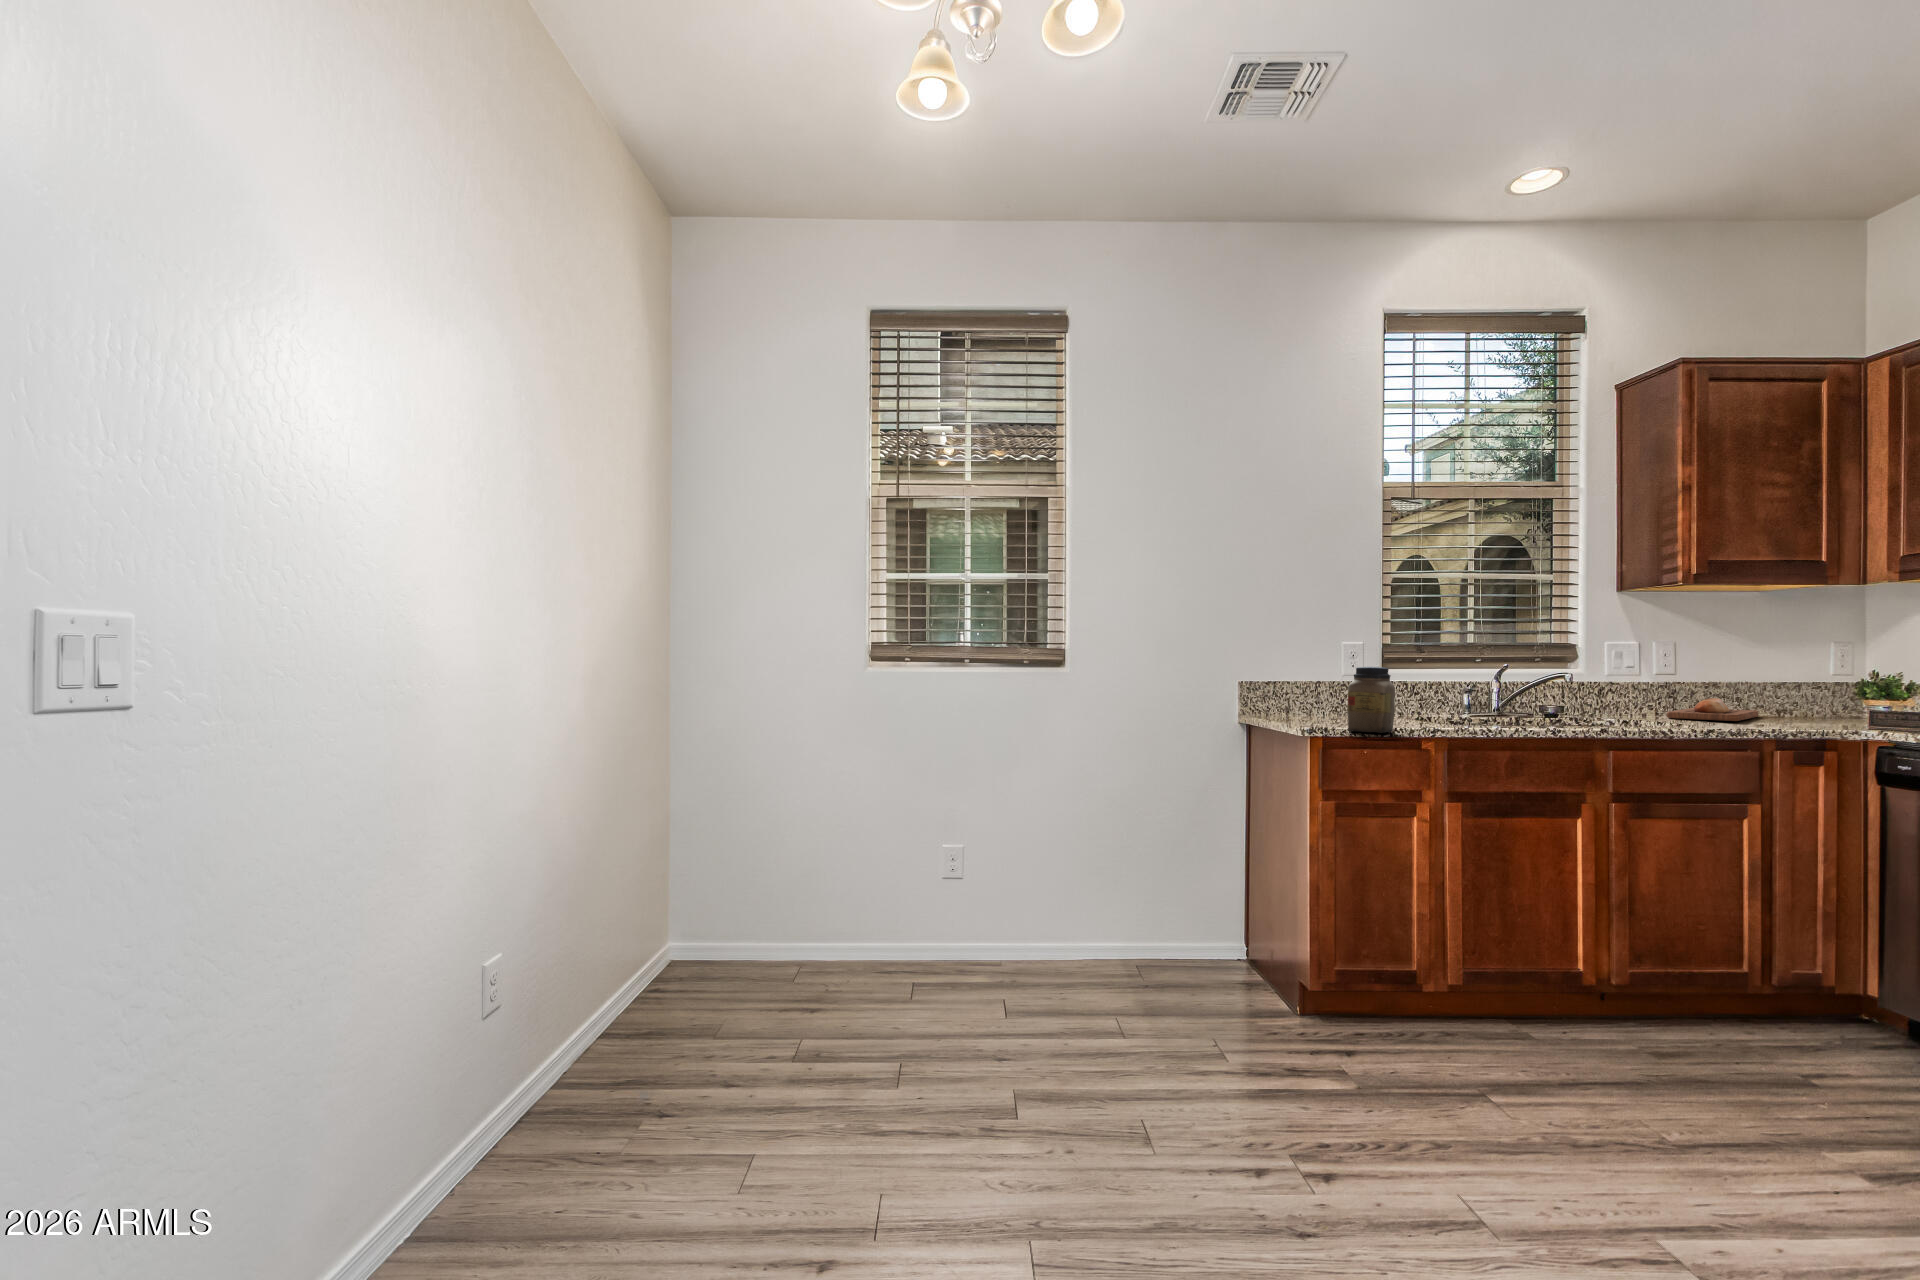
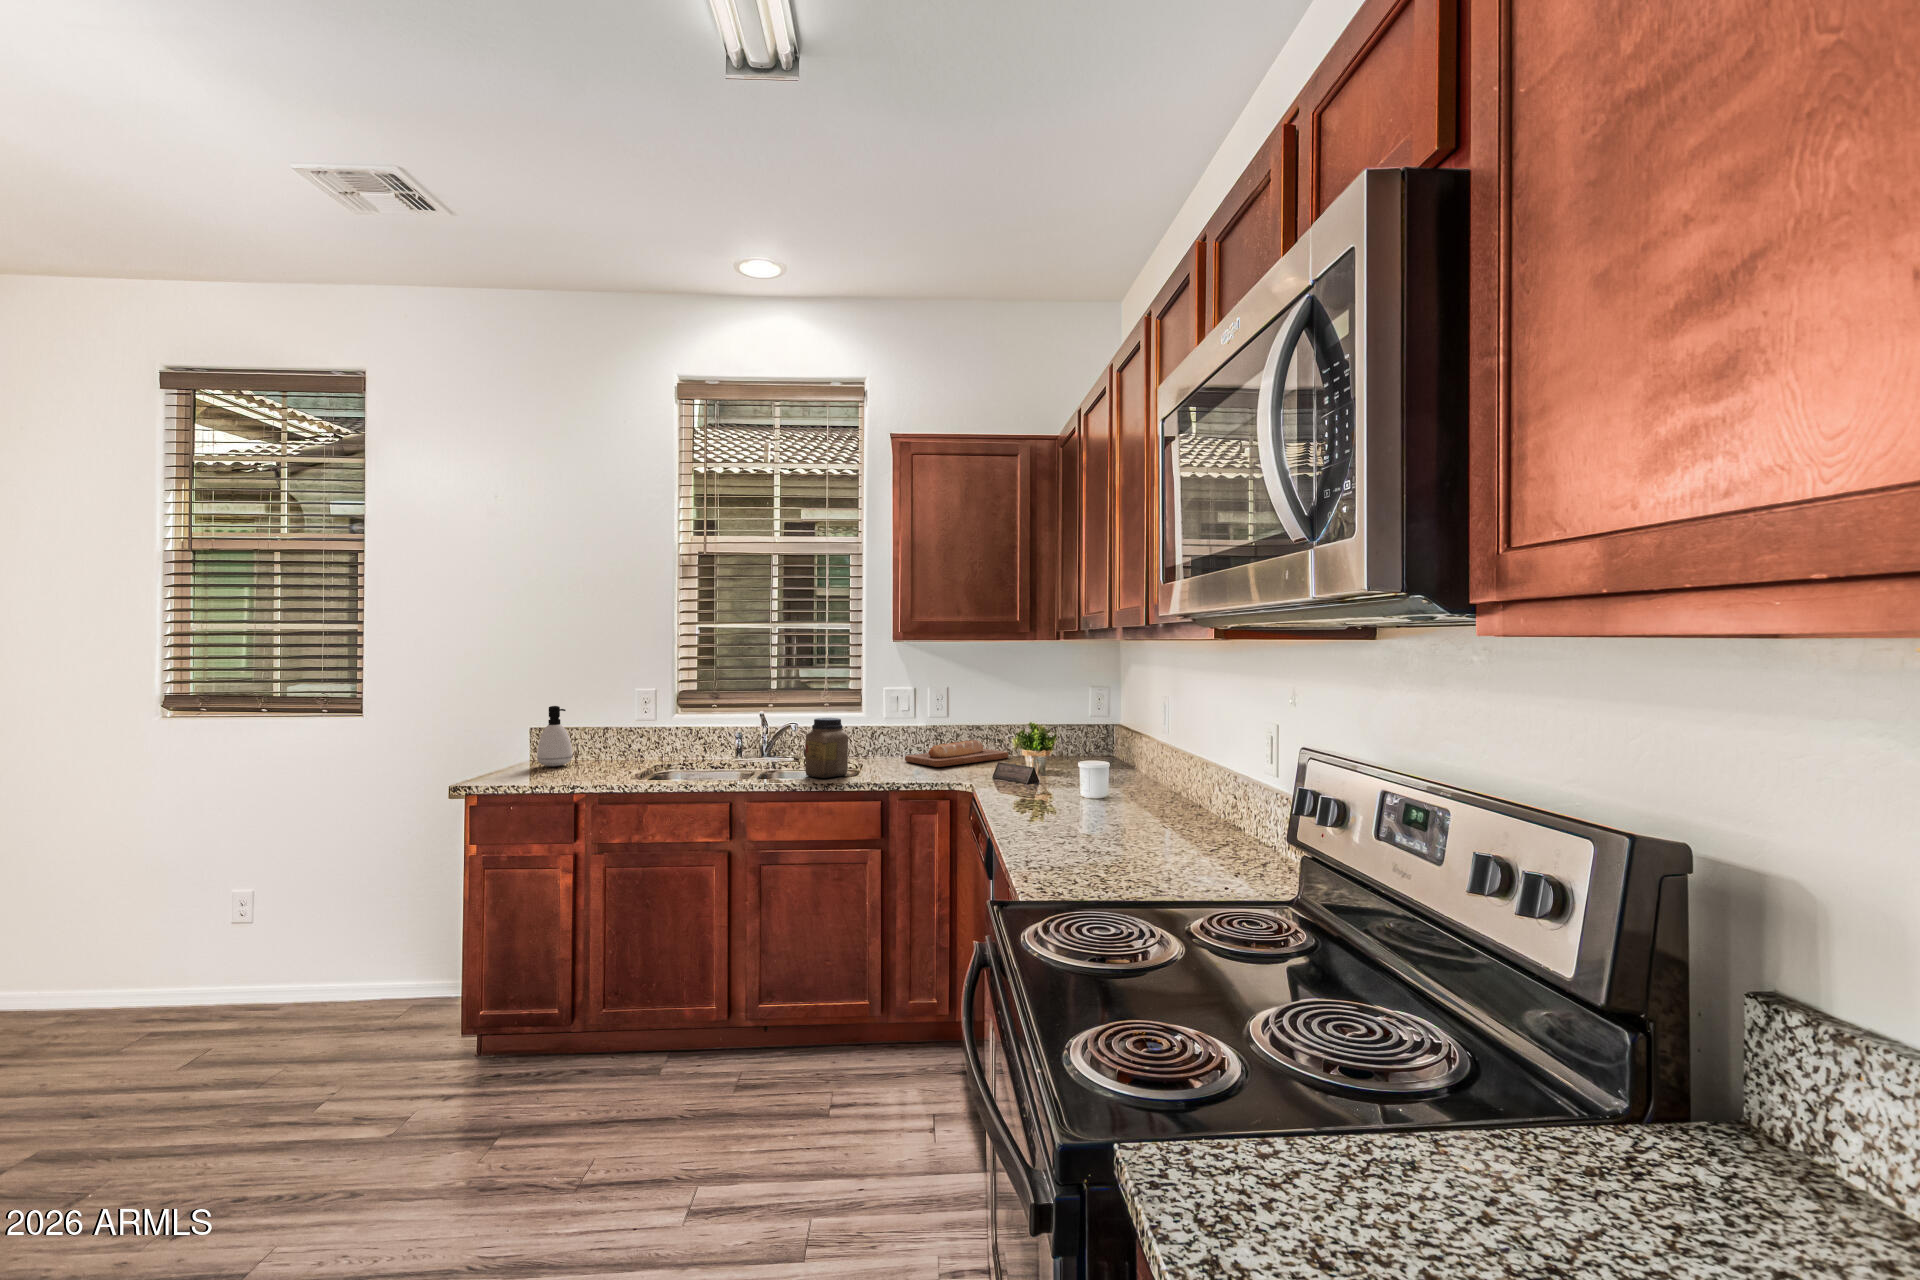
soap dispenser: none [1295,654,1332,717] -> present [537,706,572,766]
jar: present [1348,667,1395,733] -> present [805,718,848,778]

